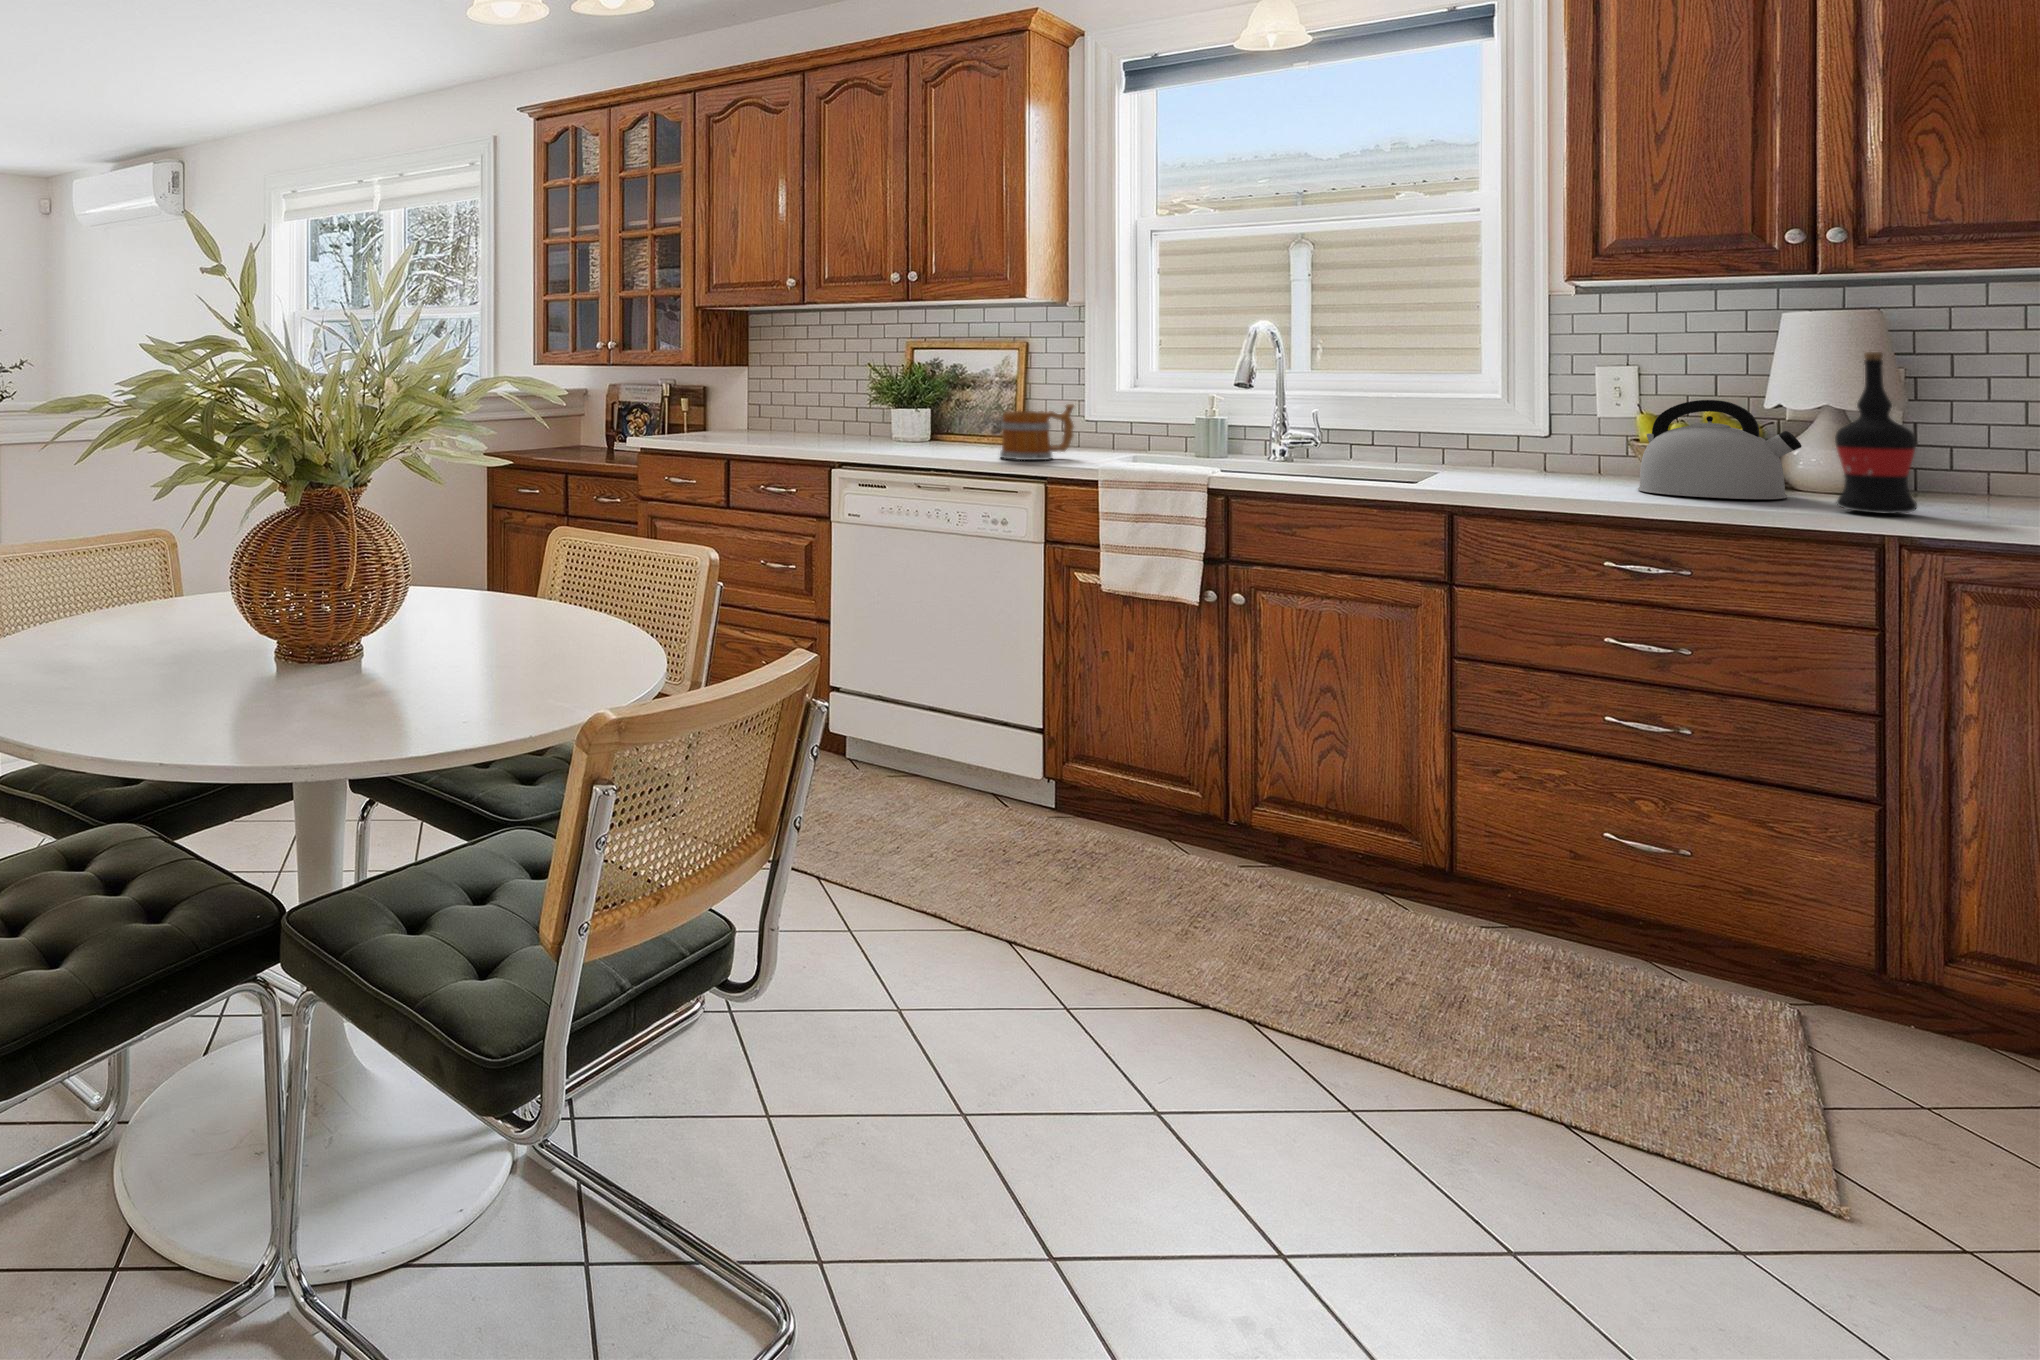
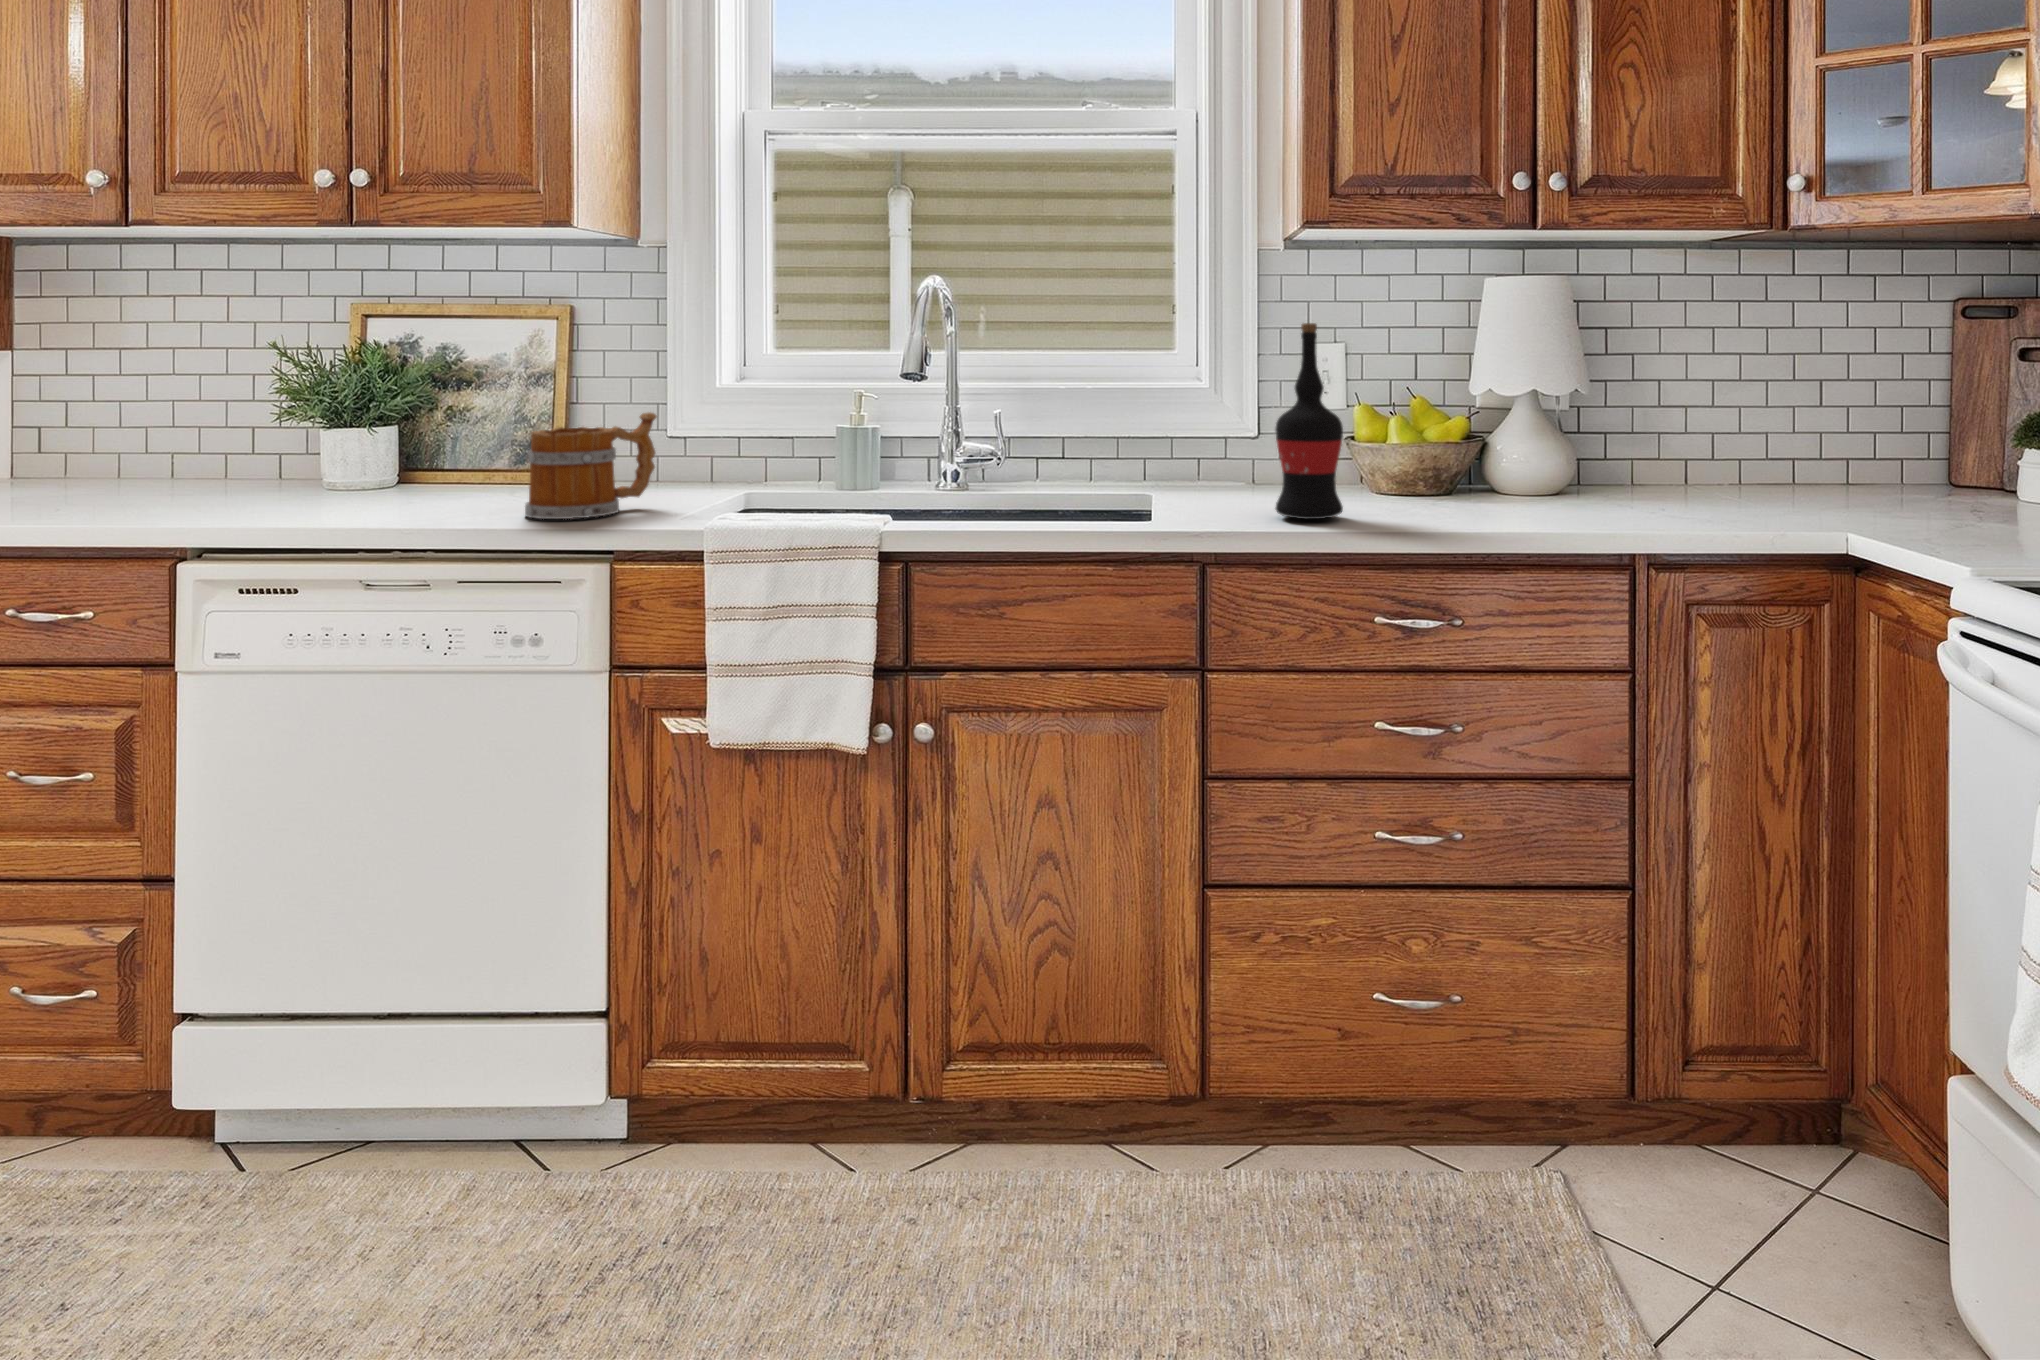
wine bottle: present [1835,352,1917,514] -> present [1276,323,1343,519]
kettle: present [1638,400,1802,499] -> none [1386,387,1545,516]

